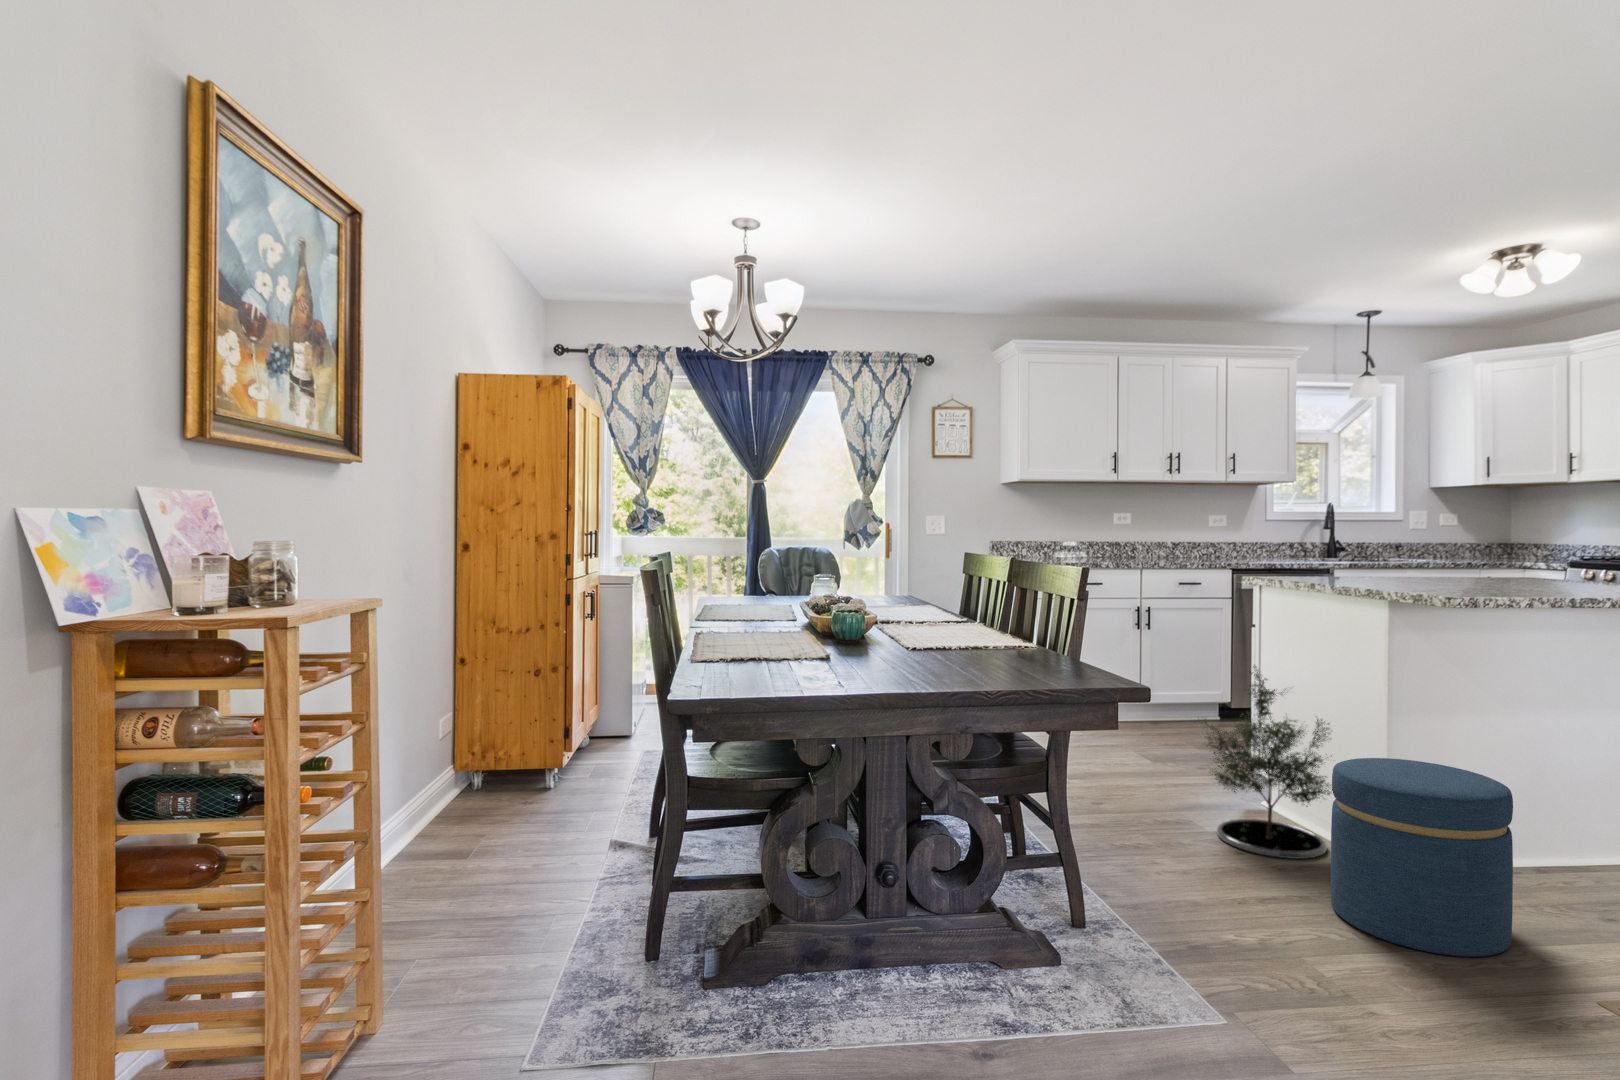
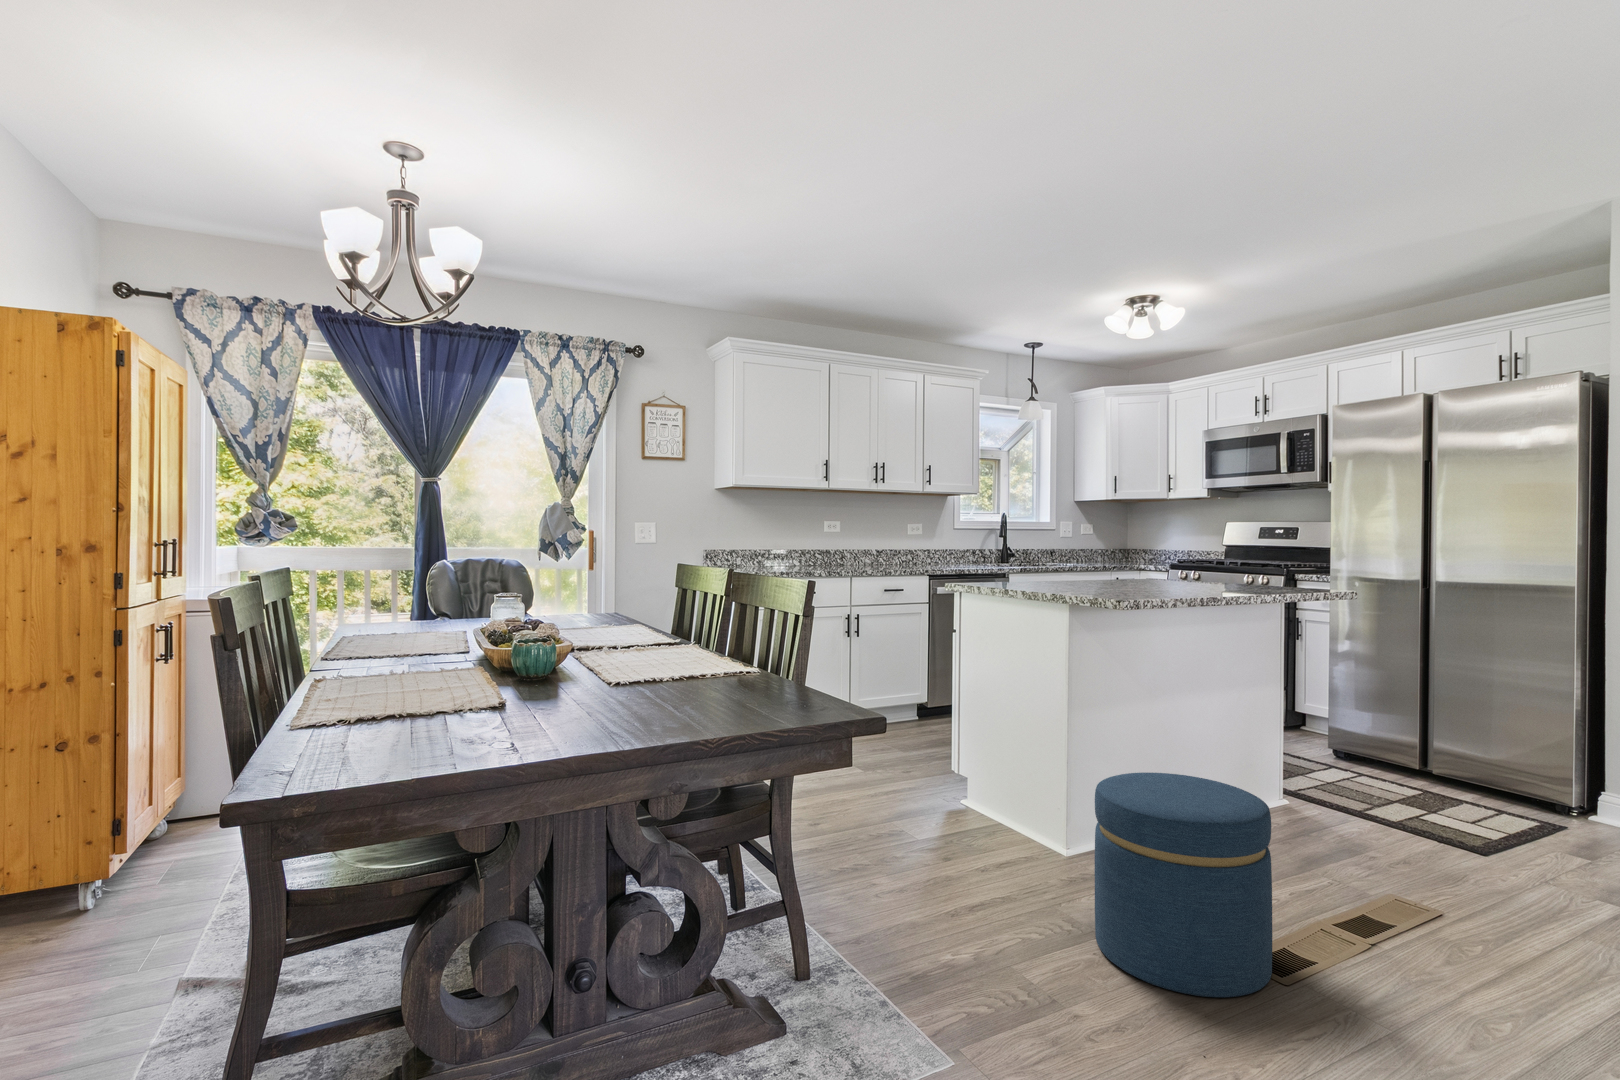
potted tree: present [1201,665,1331,859] -> none [936,675,1076,886]

